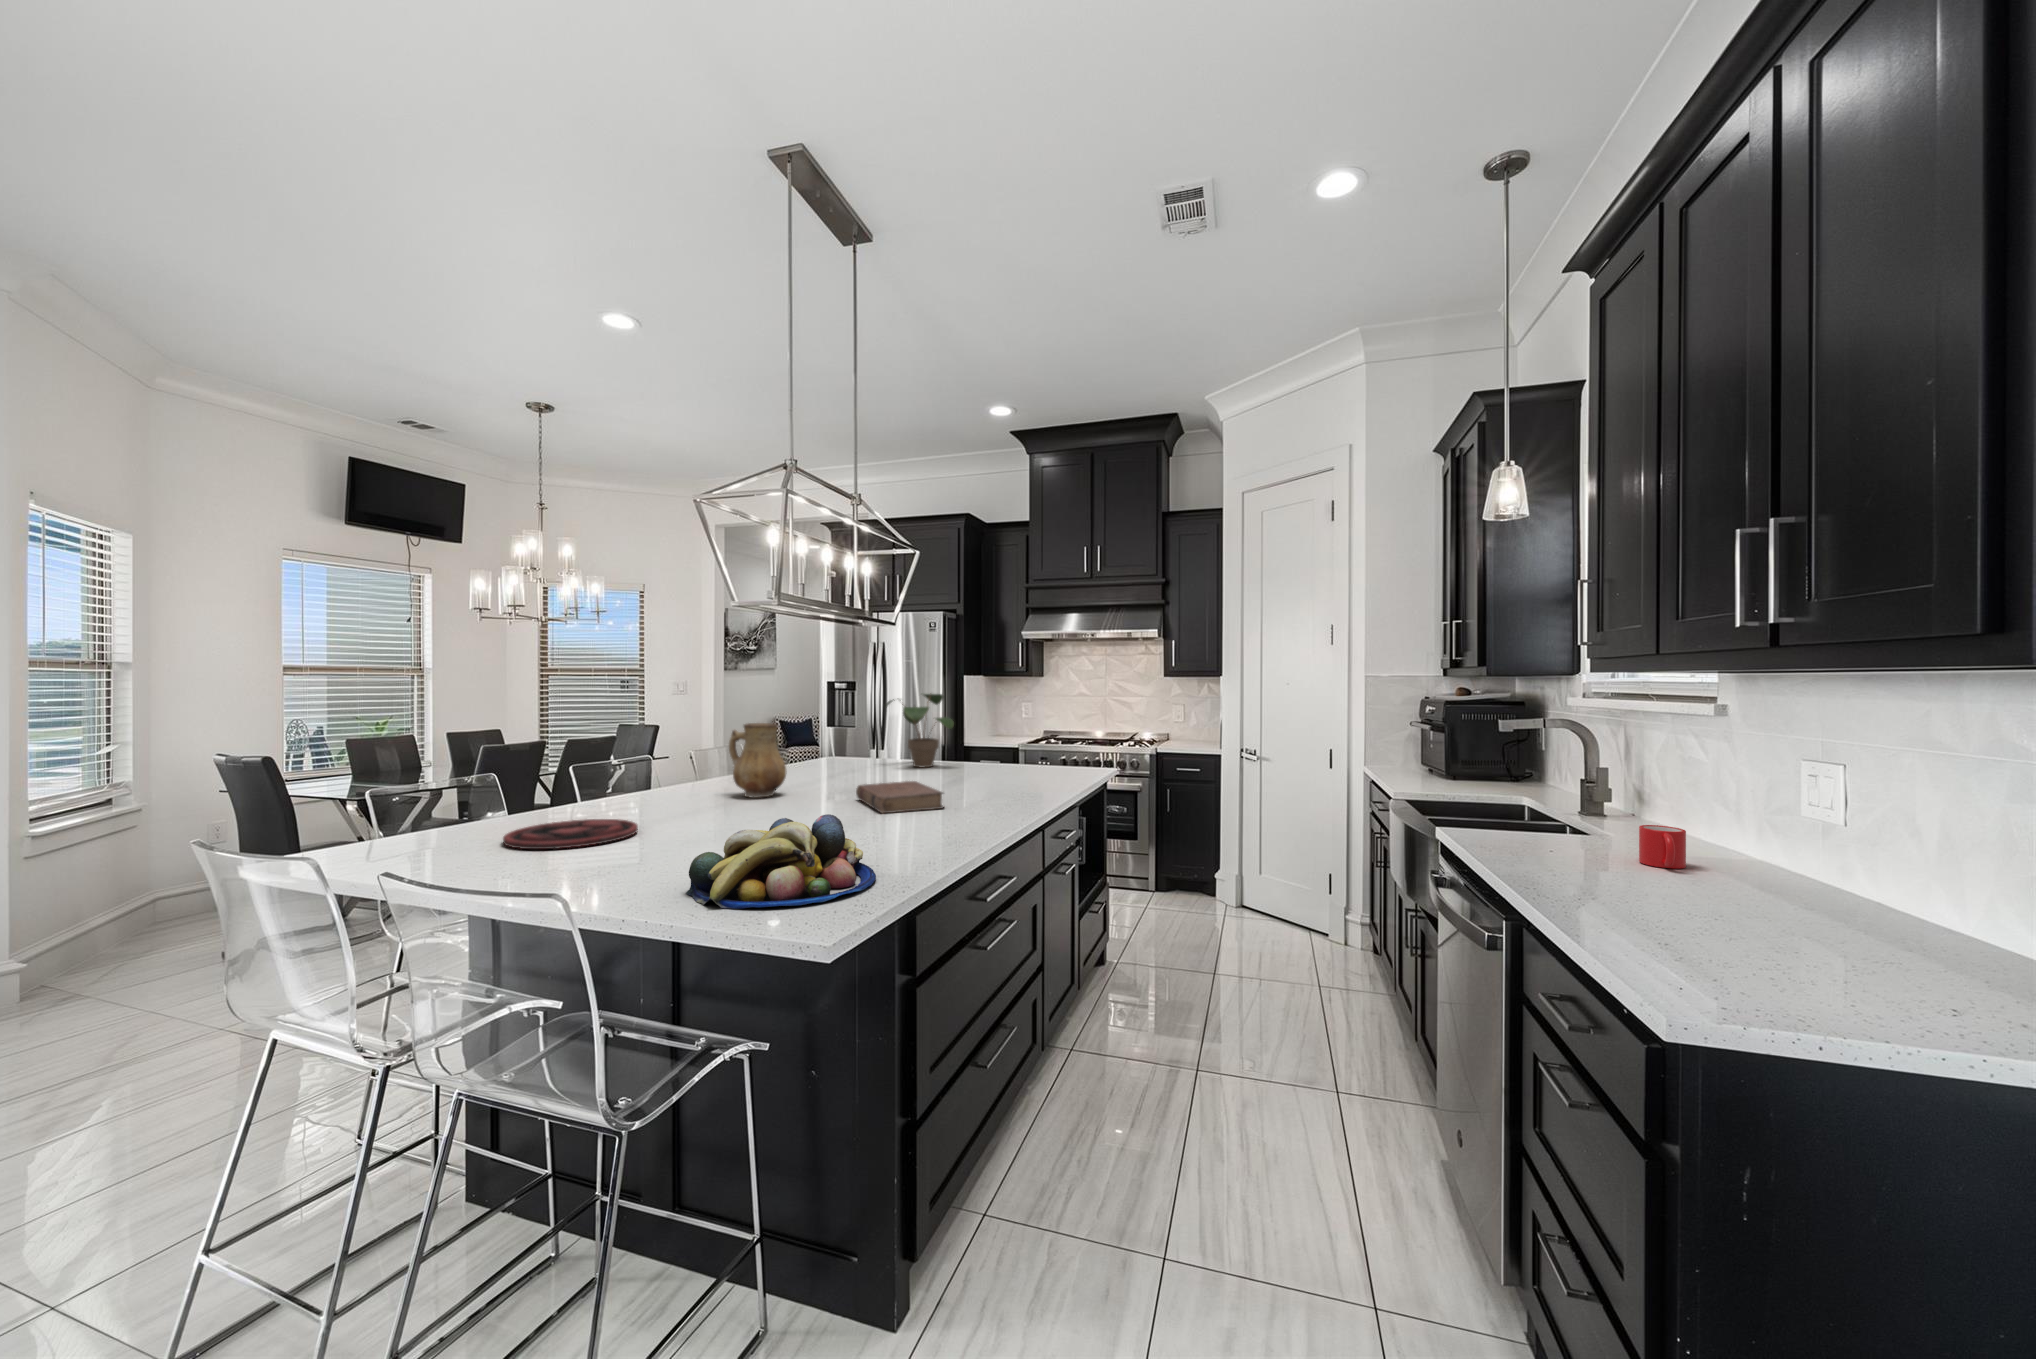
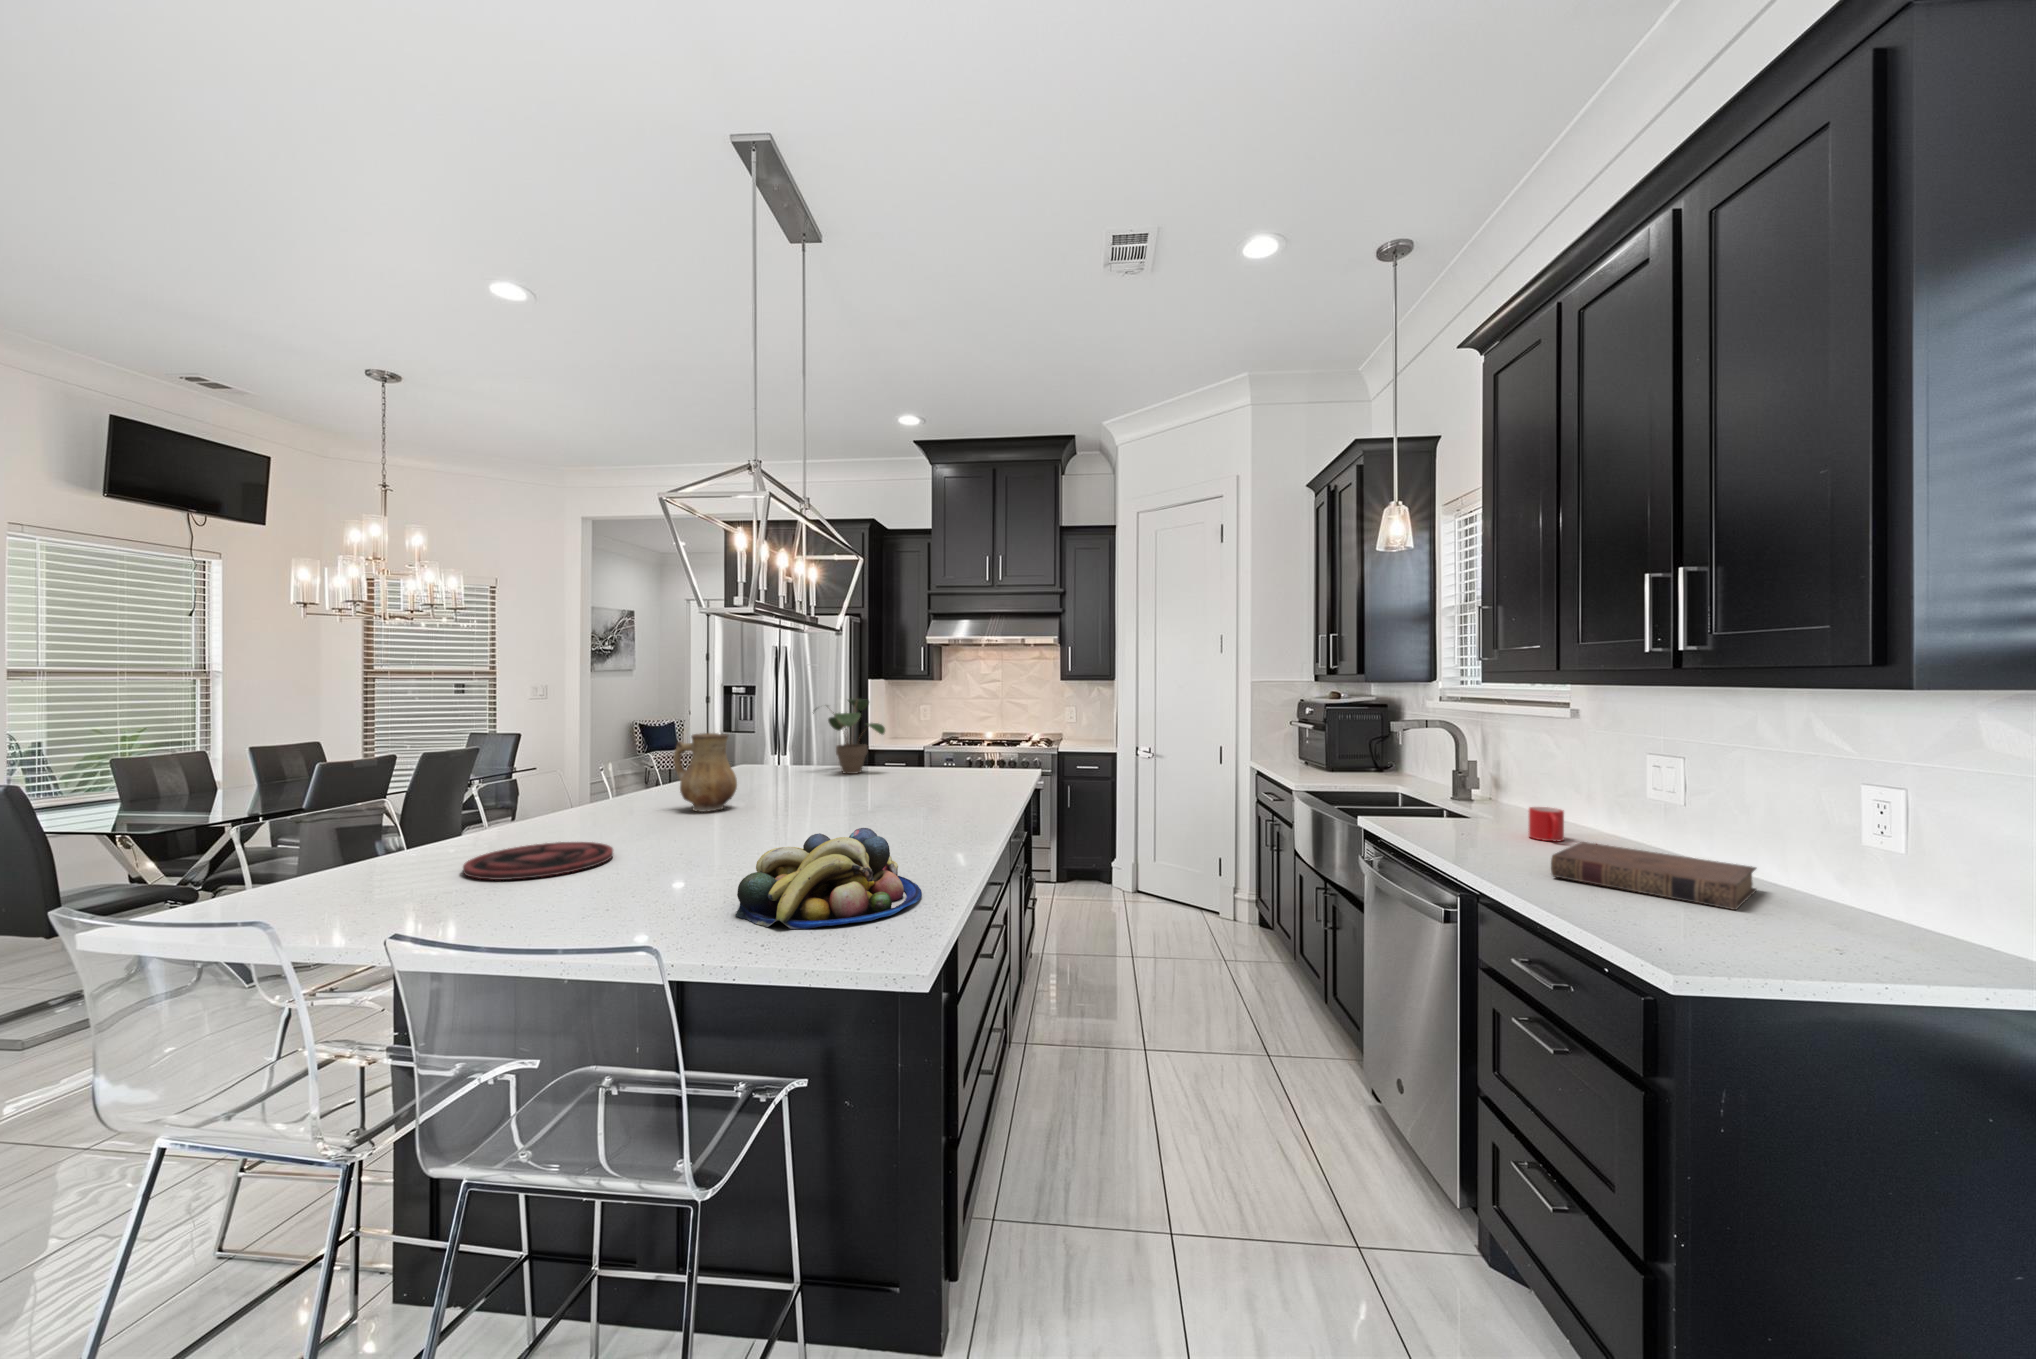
book: present [856,781,944,813] -> present [1551,842,1757,910]

